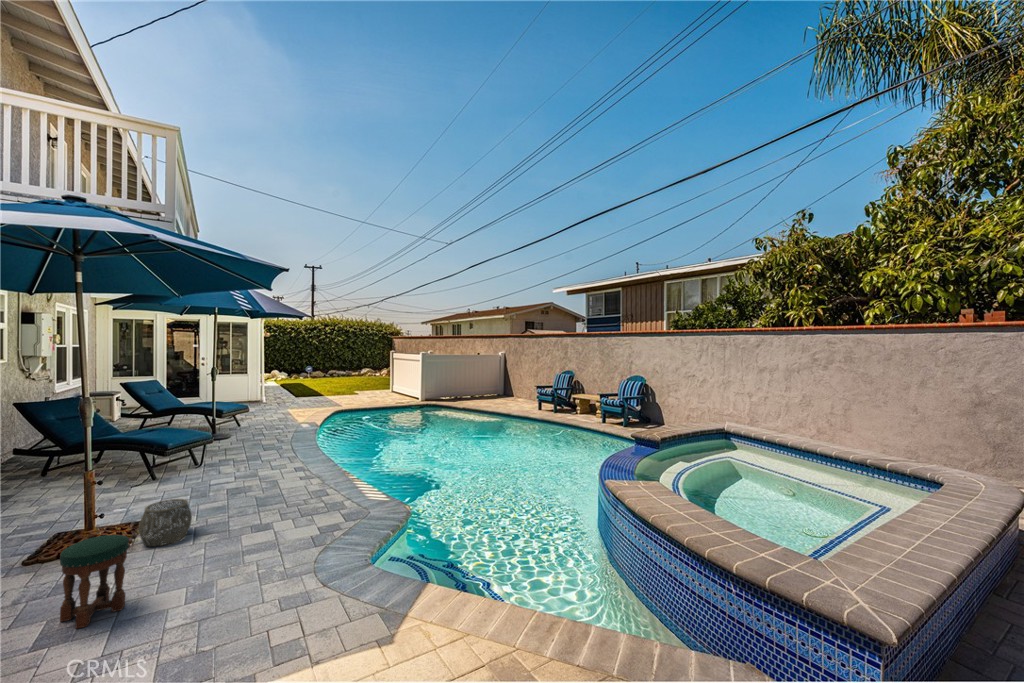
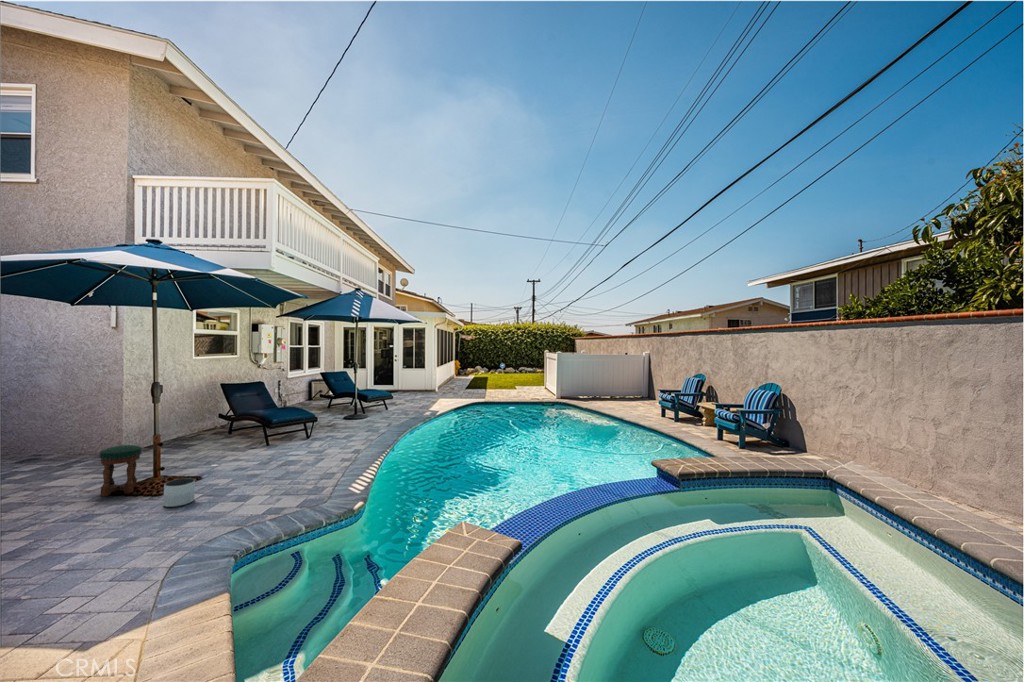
woven basket: present [139,499,192,546] -> none [199,436,234,465]
planter: none [229,555,269,601] -> present [163,478,195,507]

